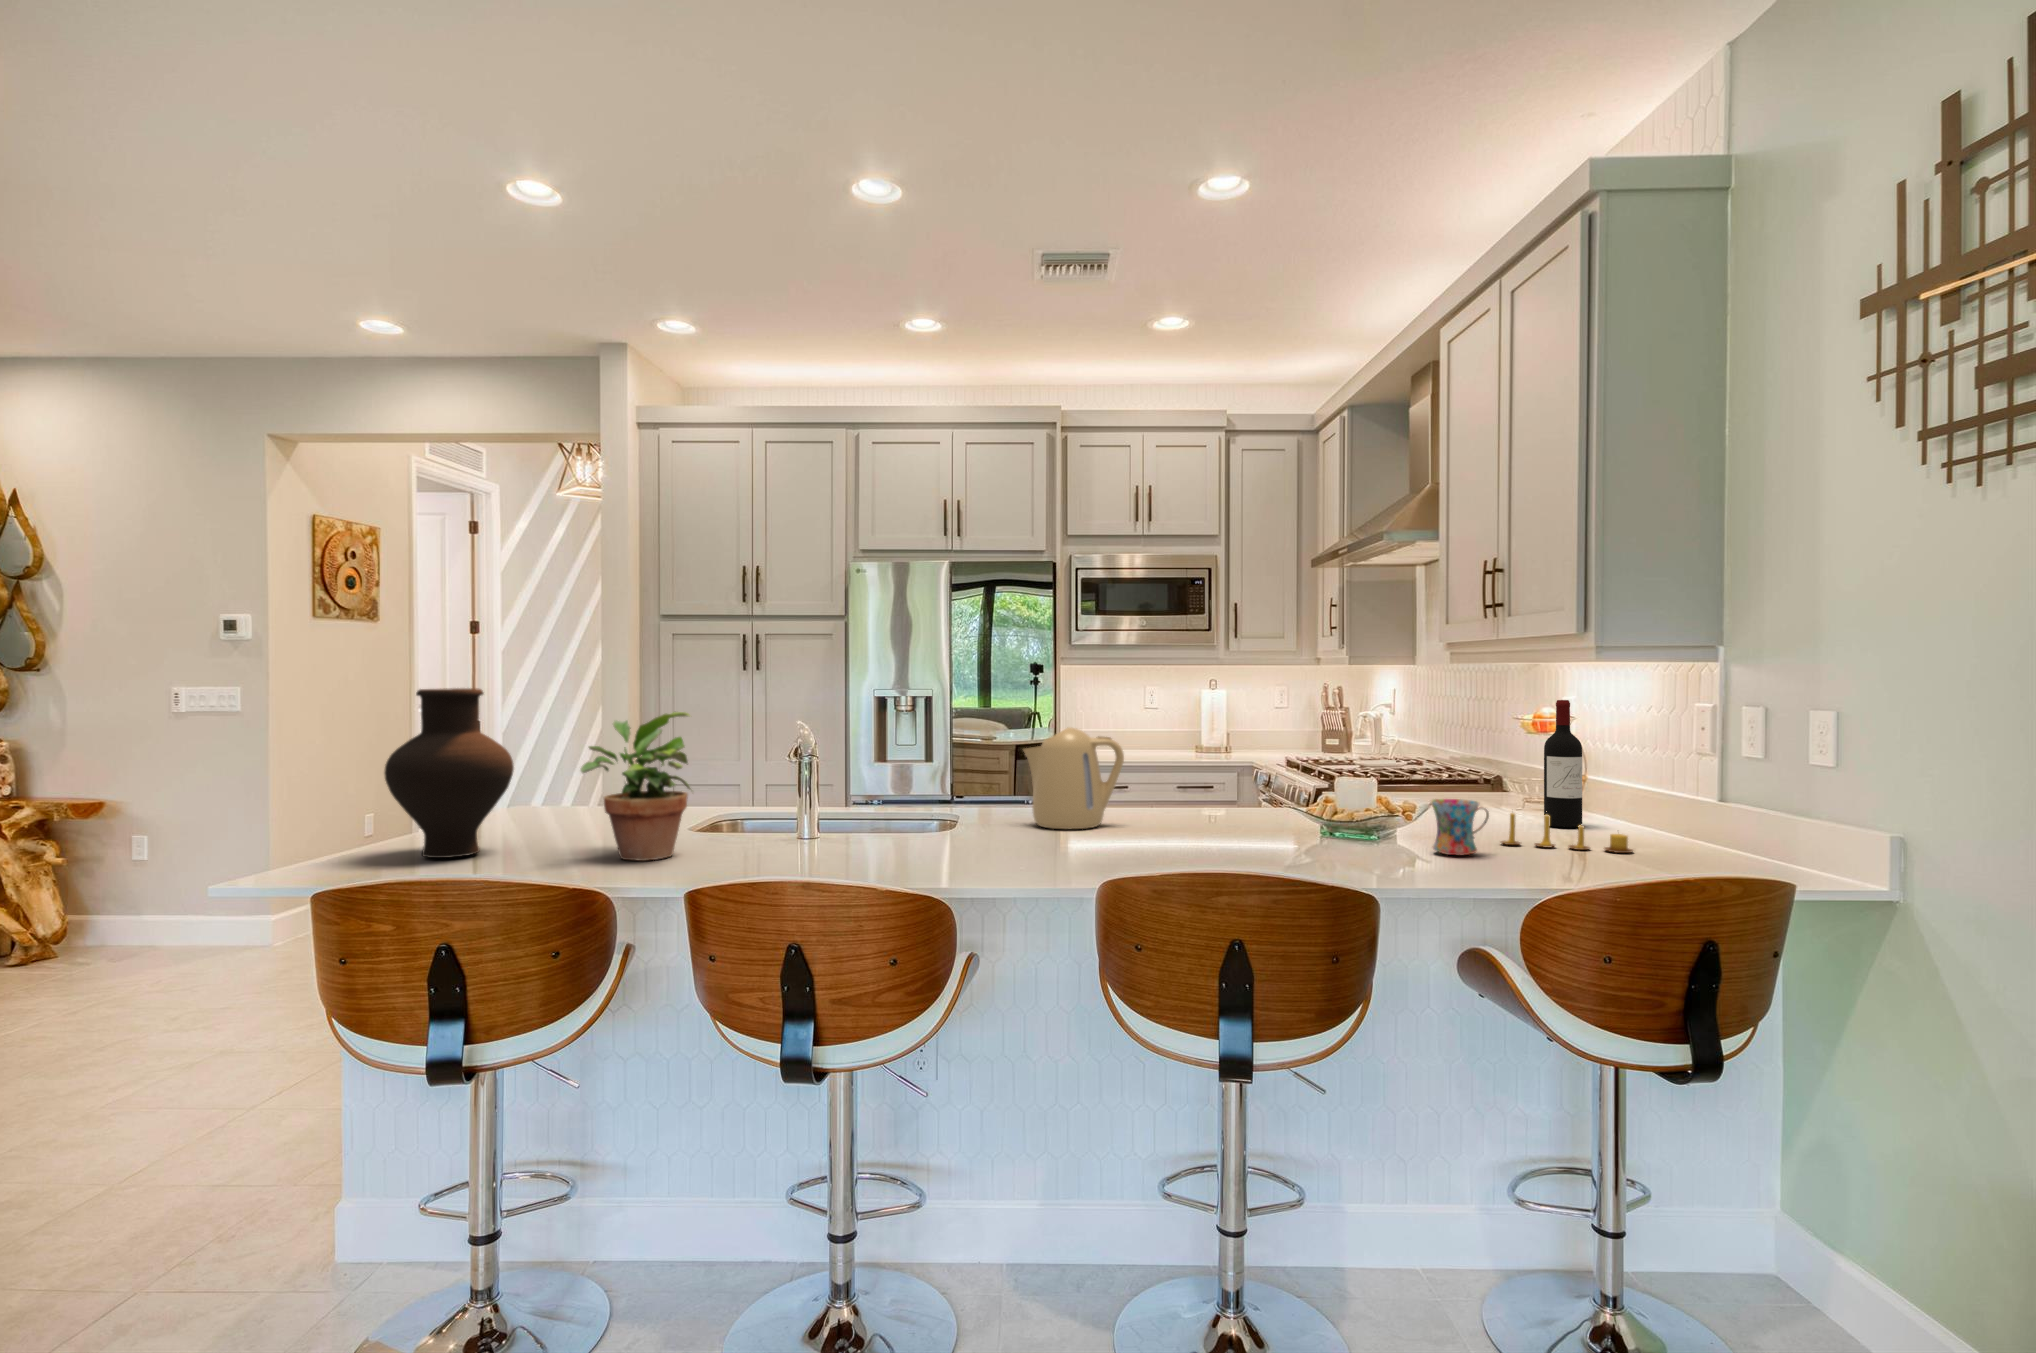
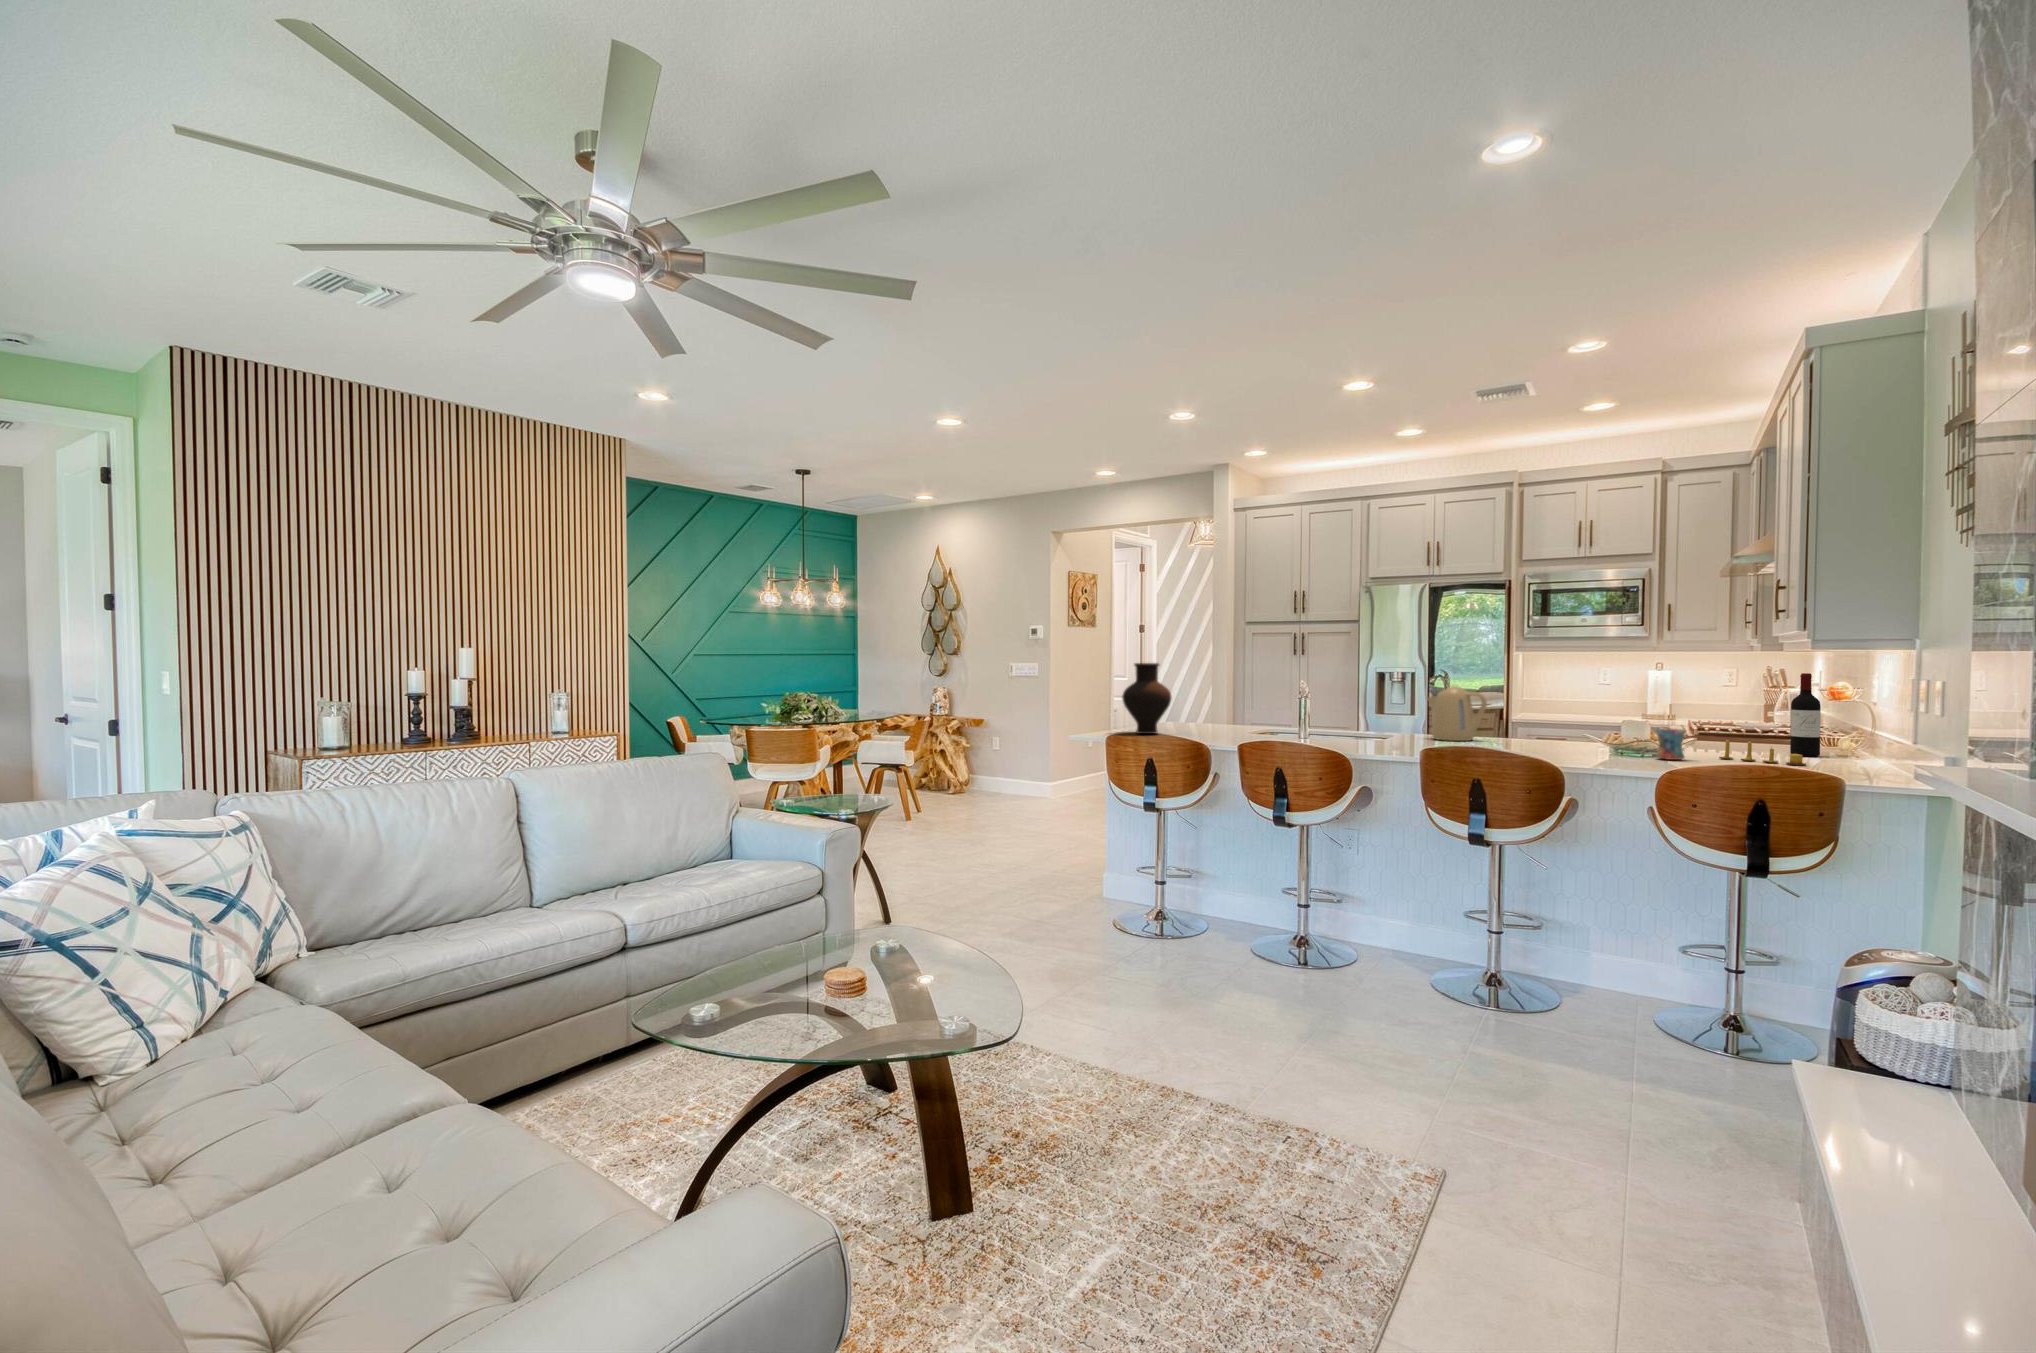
potted plant: present [581,712,690,861] -> none [1198,674,1247,739]

